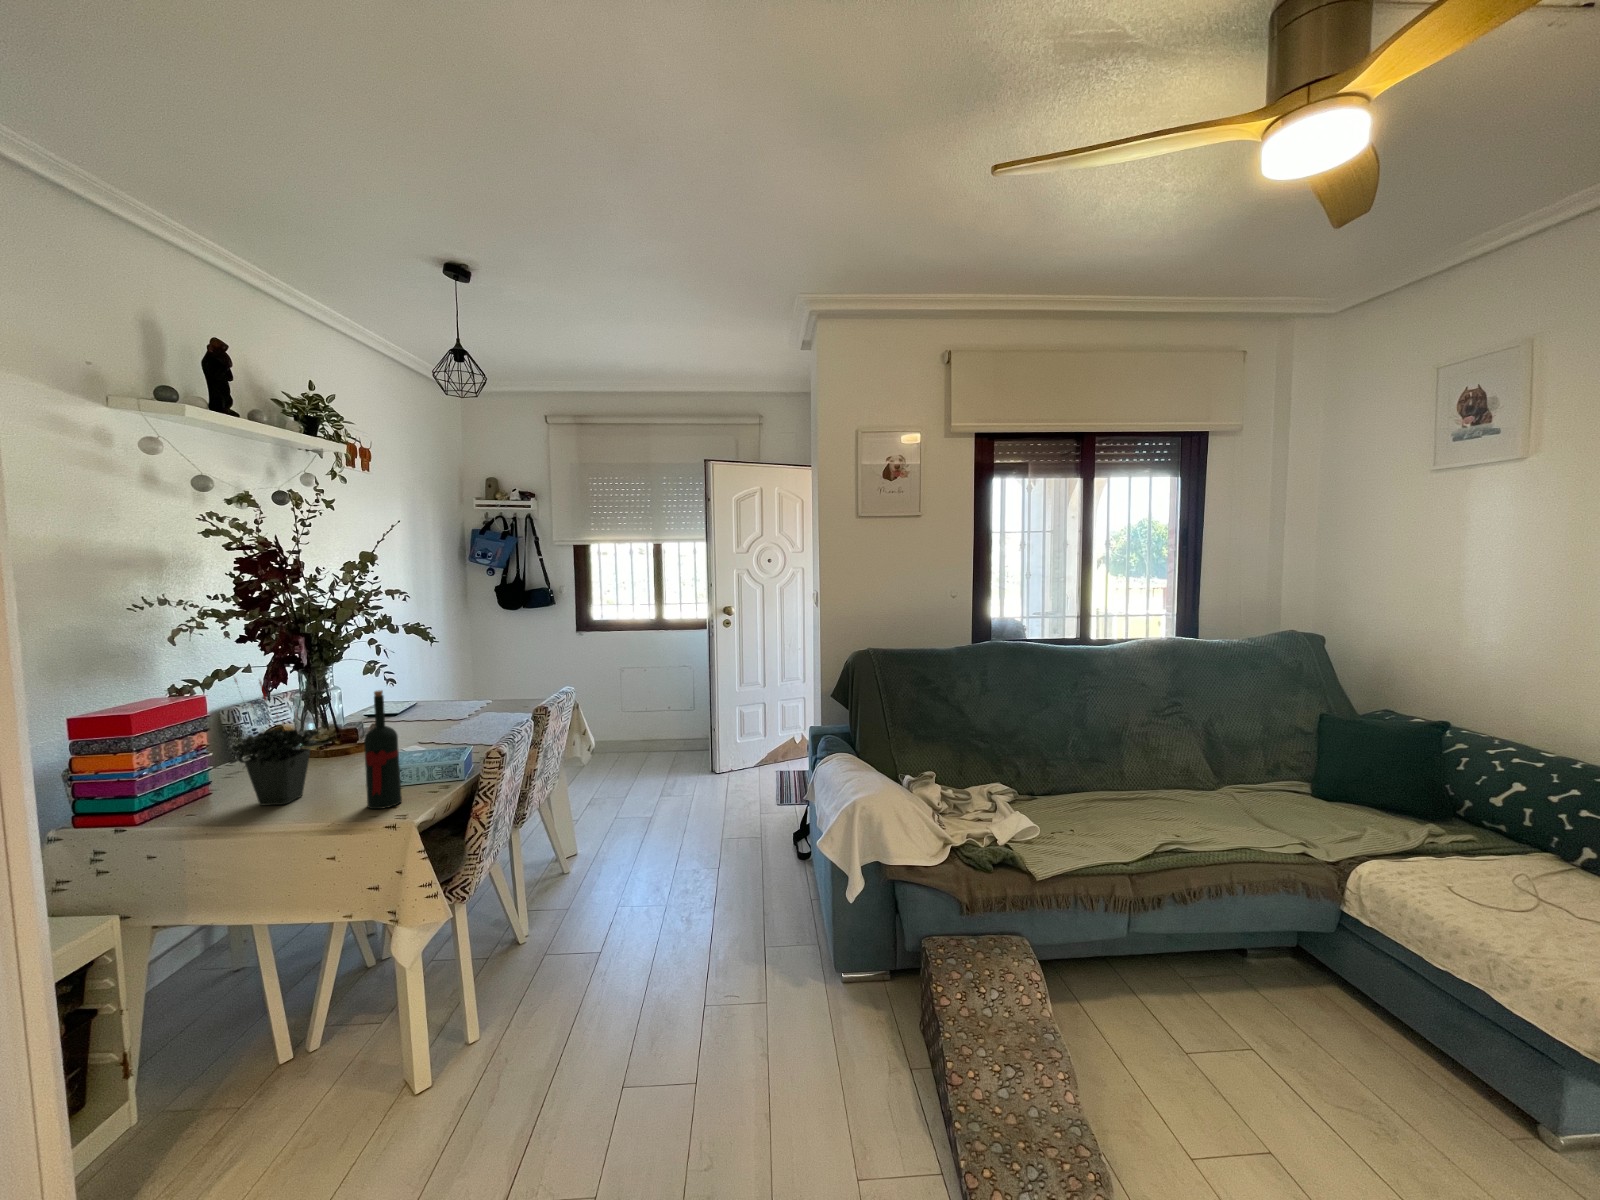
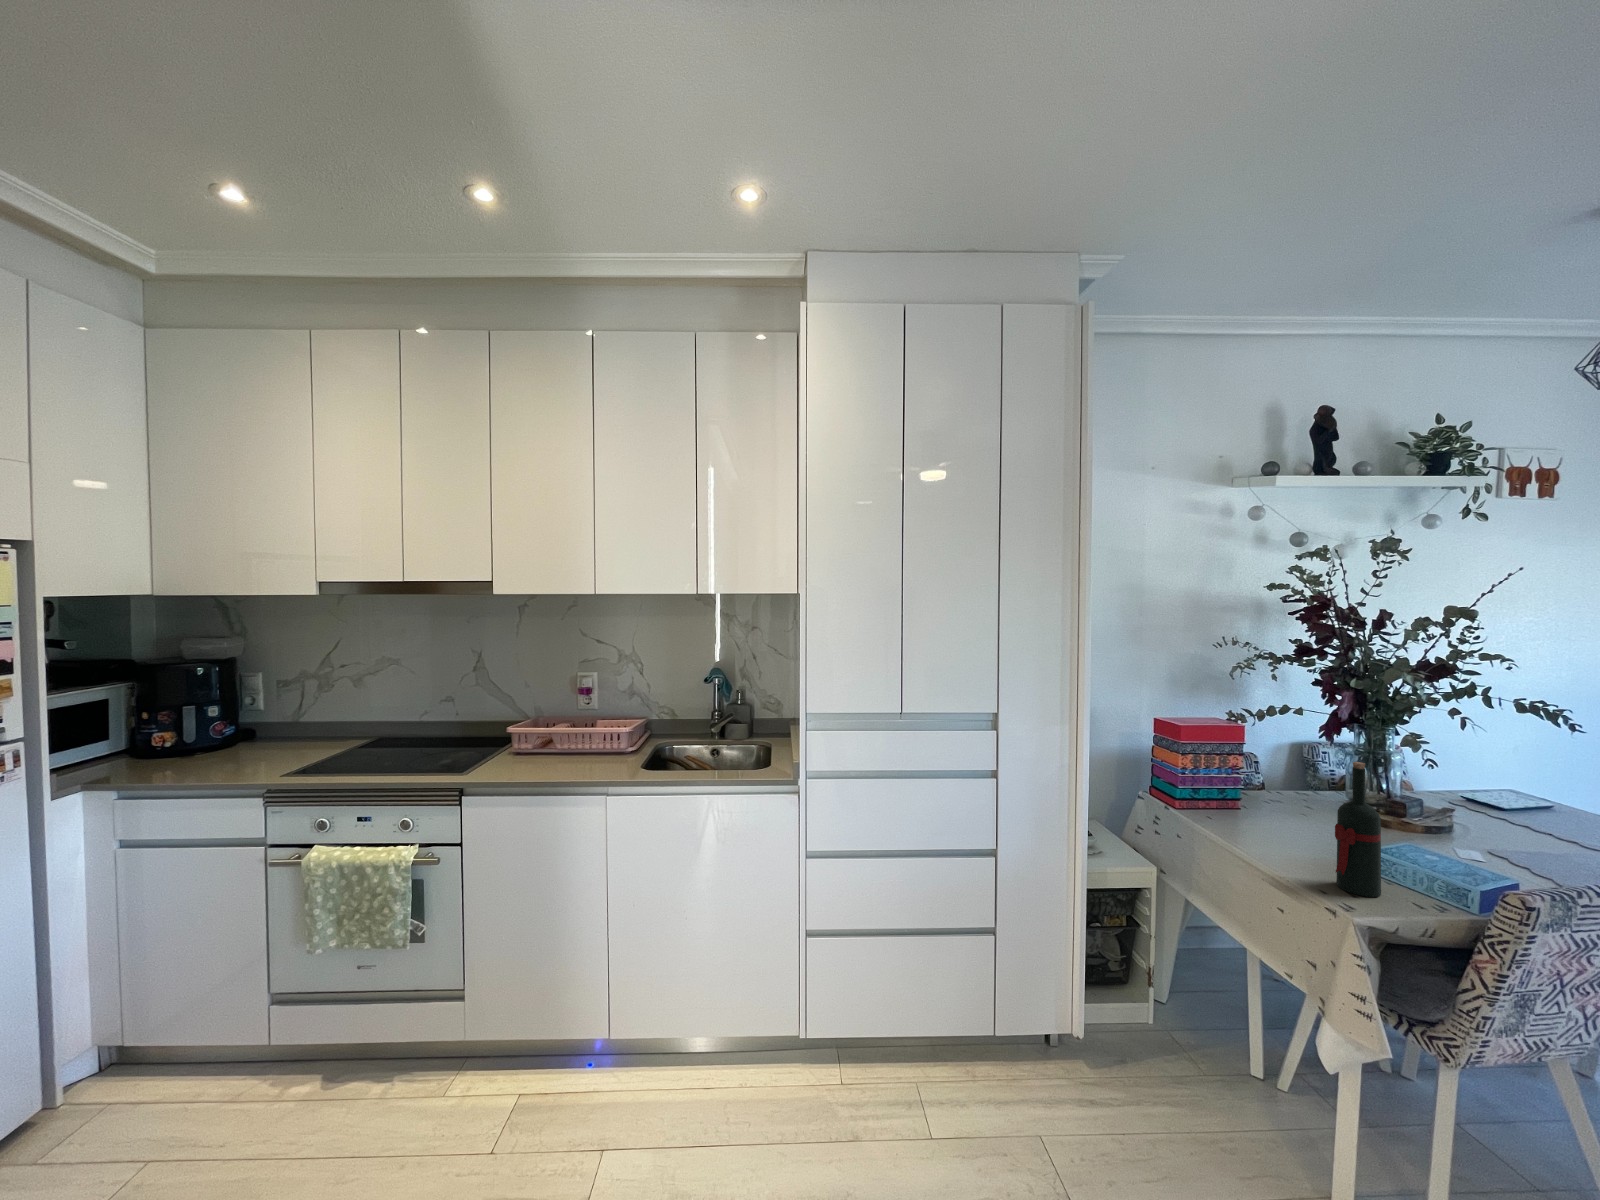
potted plant: present [229,679,319,806] -> none [1236,713,1319,844]

